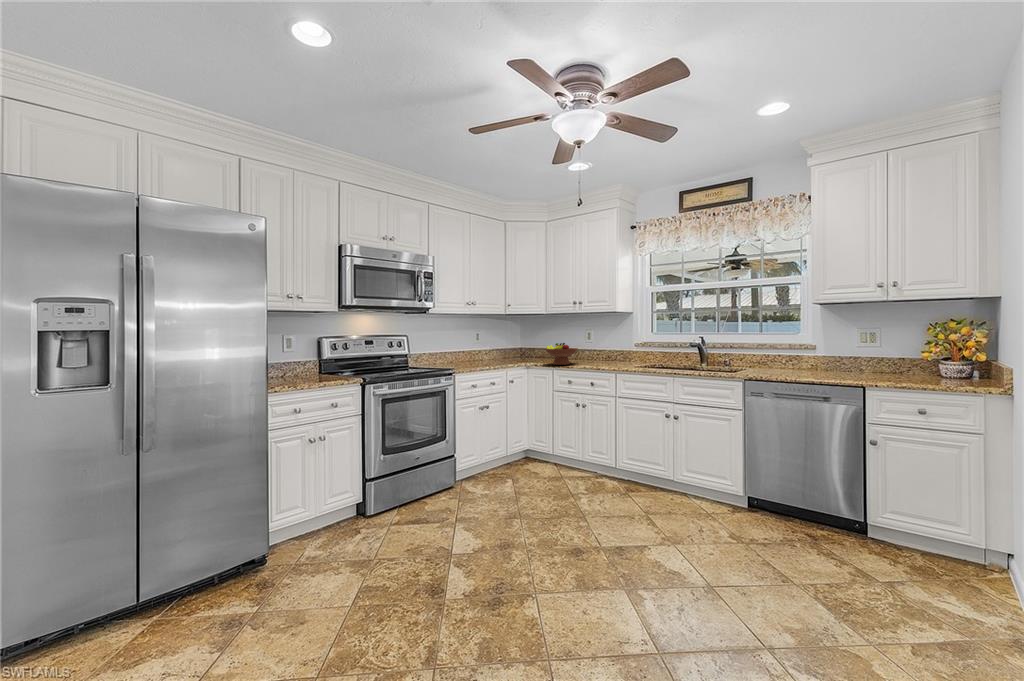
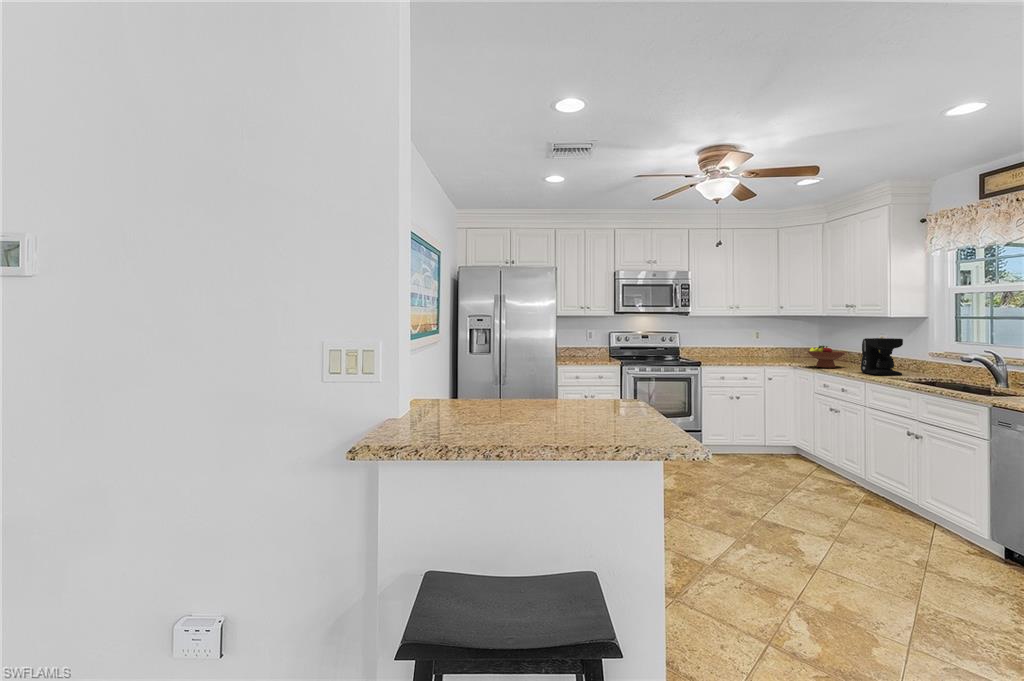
coffee maker: none [606,332,641,367] -> present [861,338,903,375]

